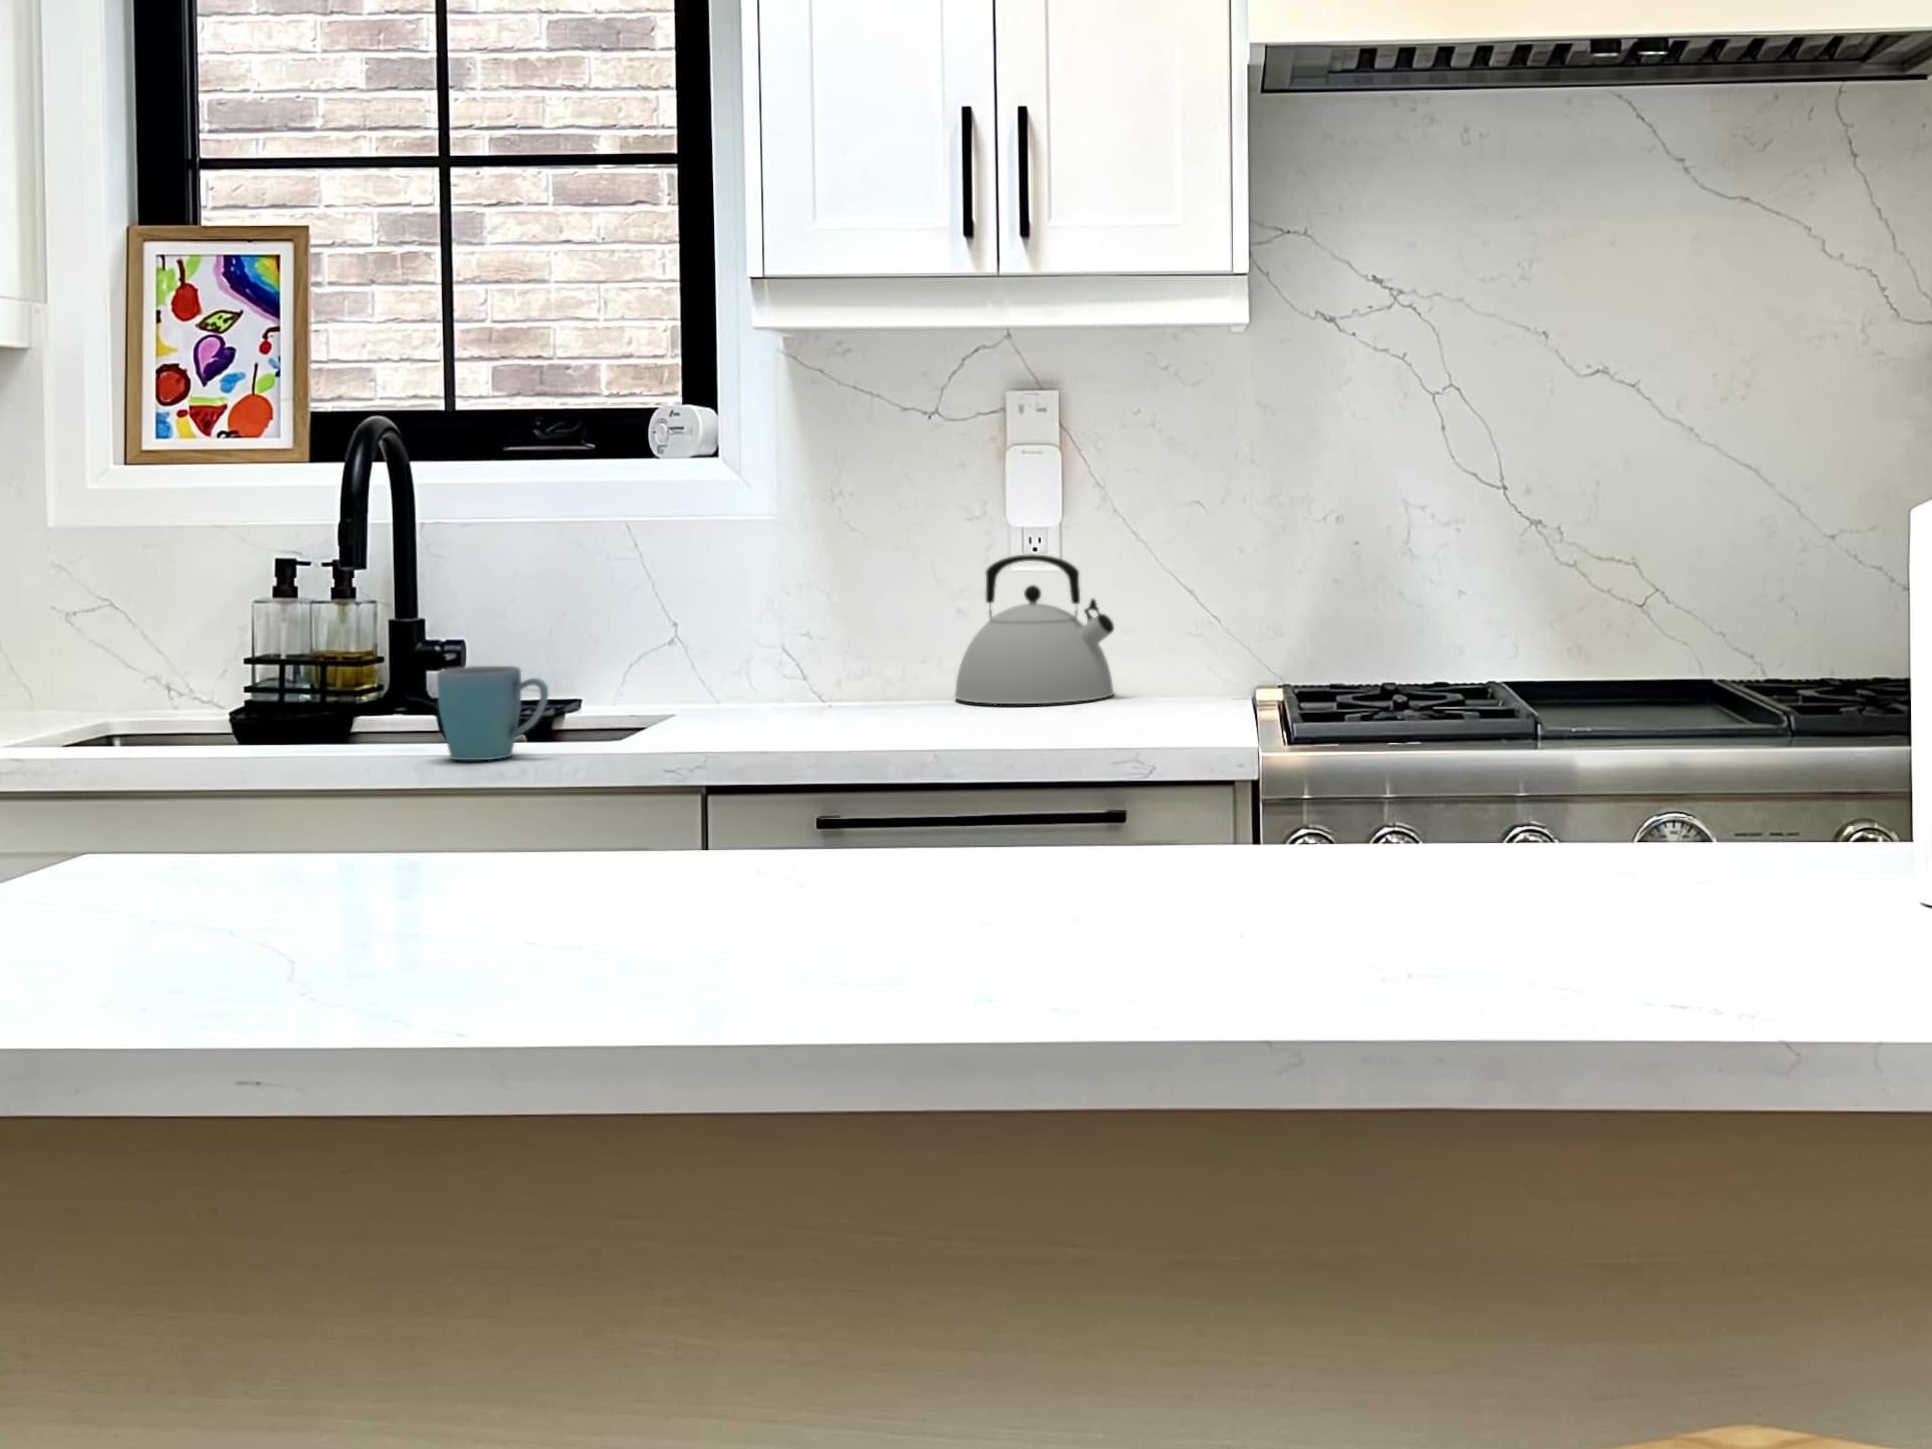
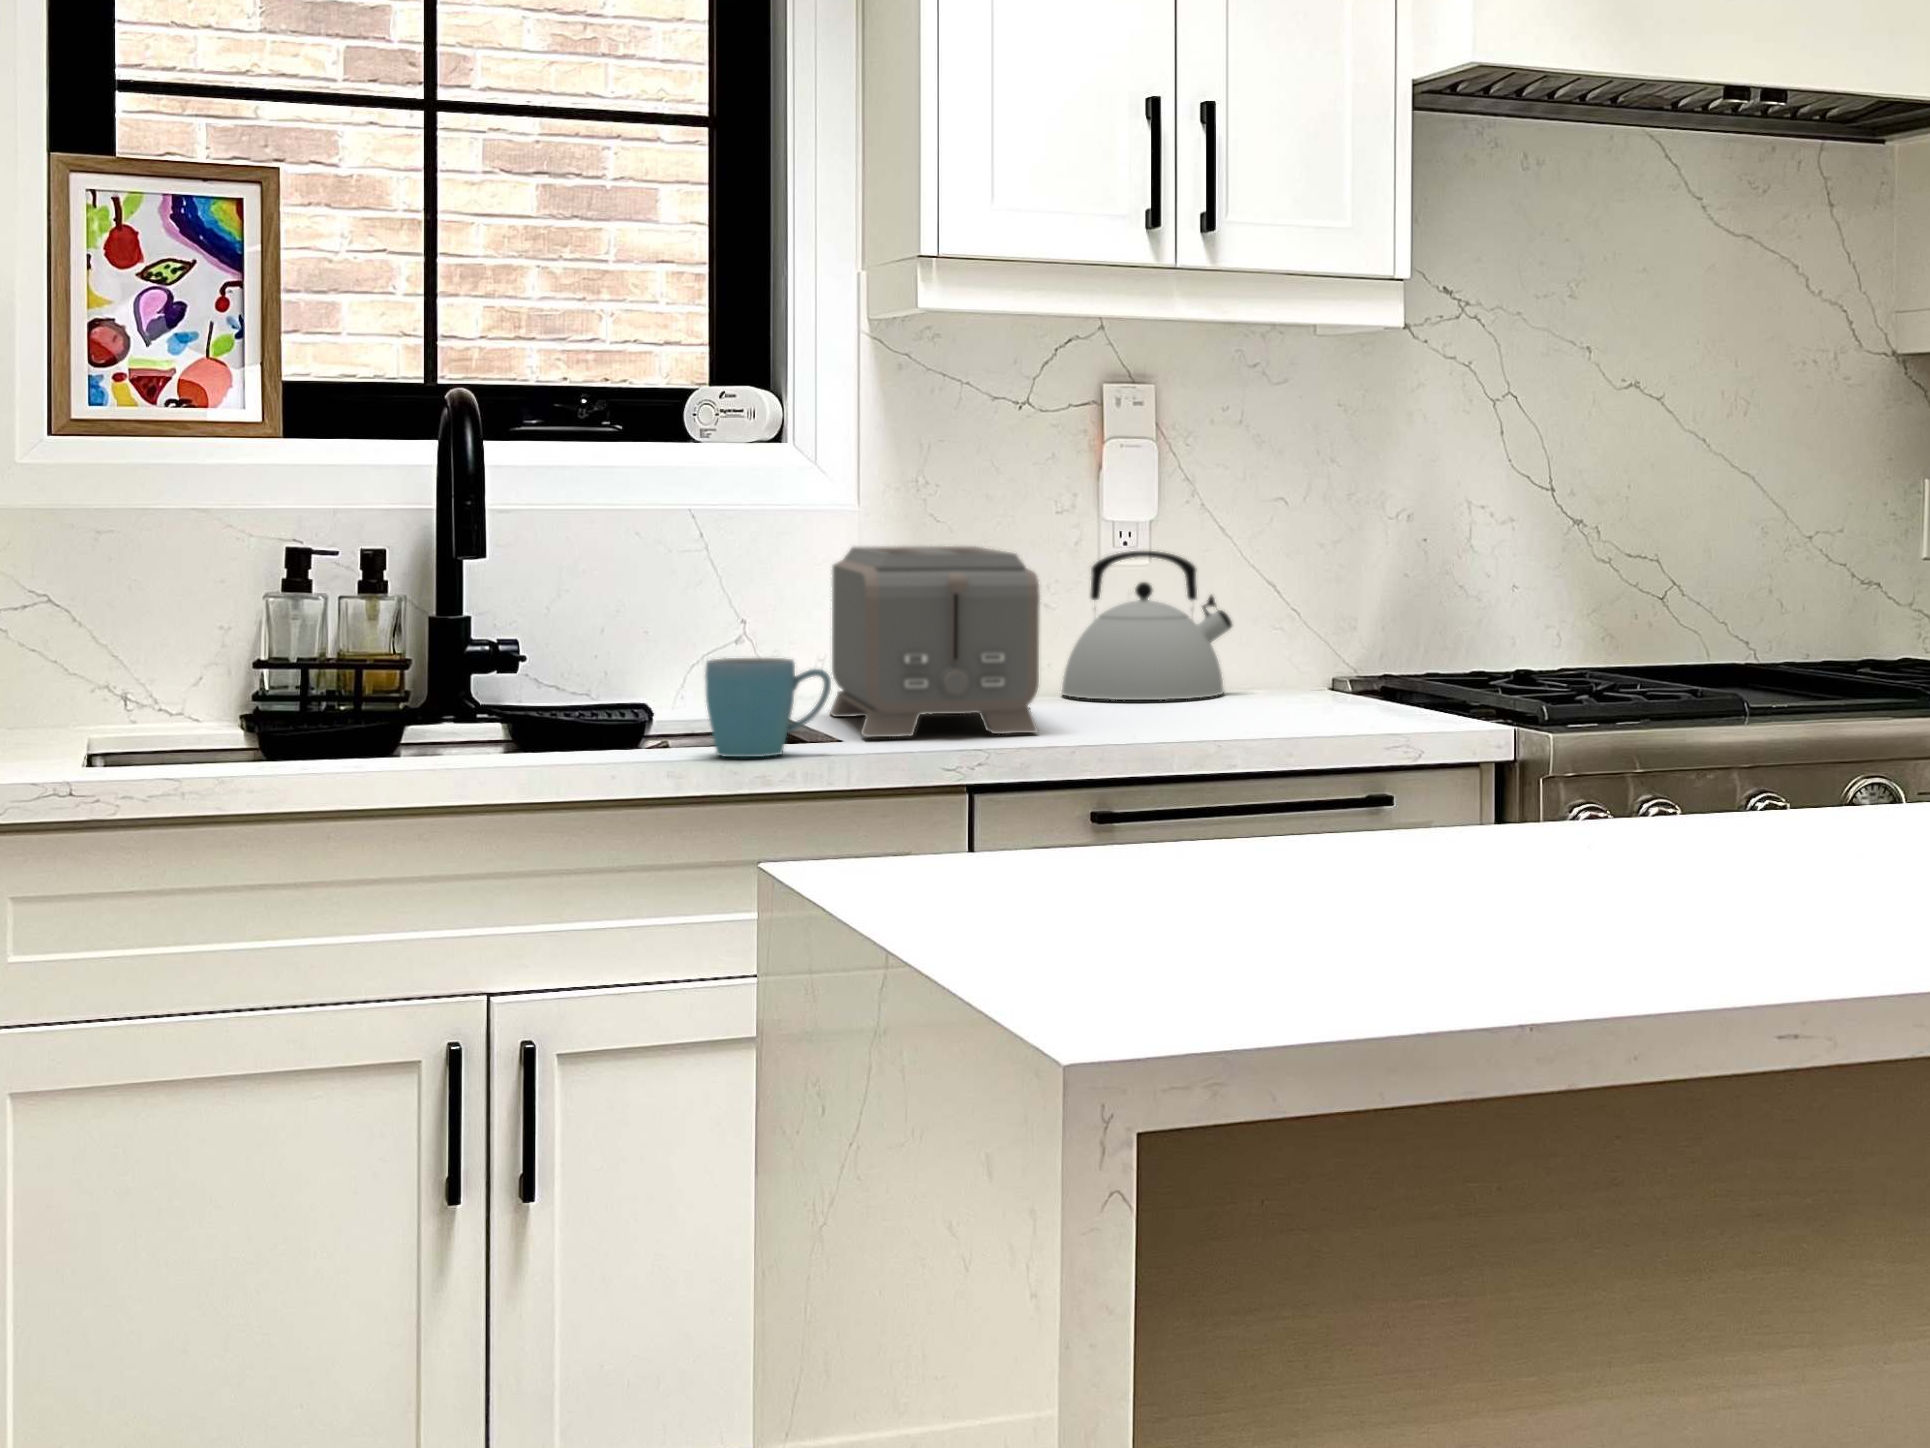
toaster: none [621,554,849,741] -> present [830,546,1040,737]

